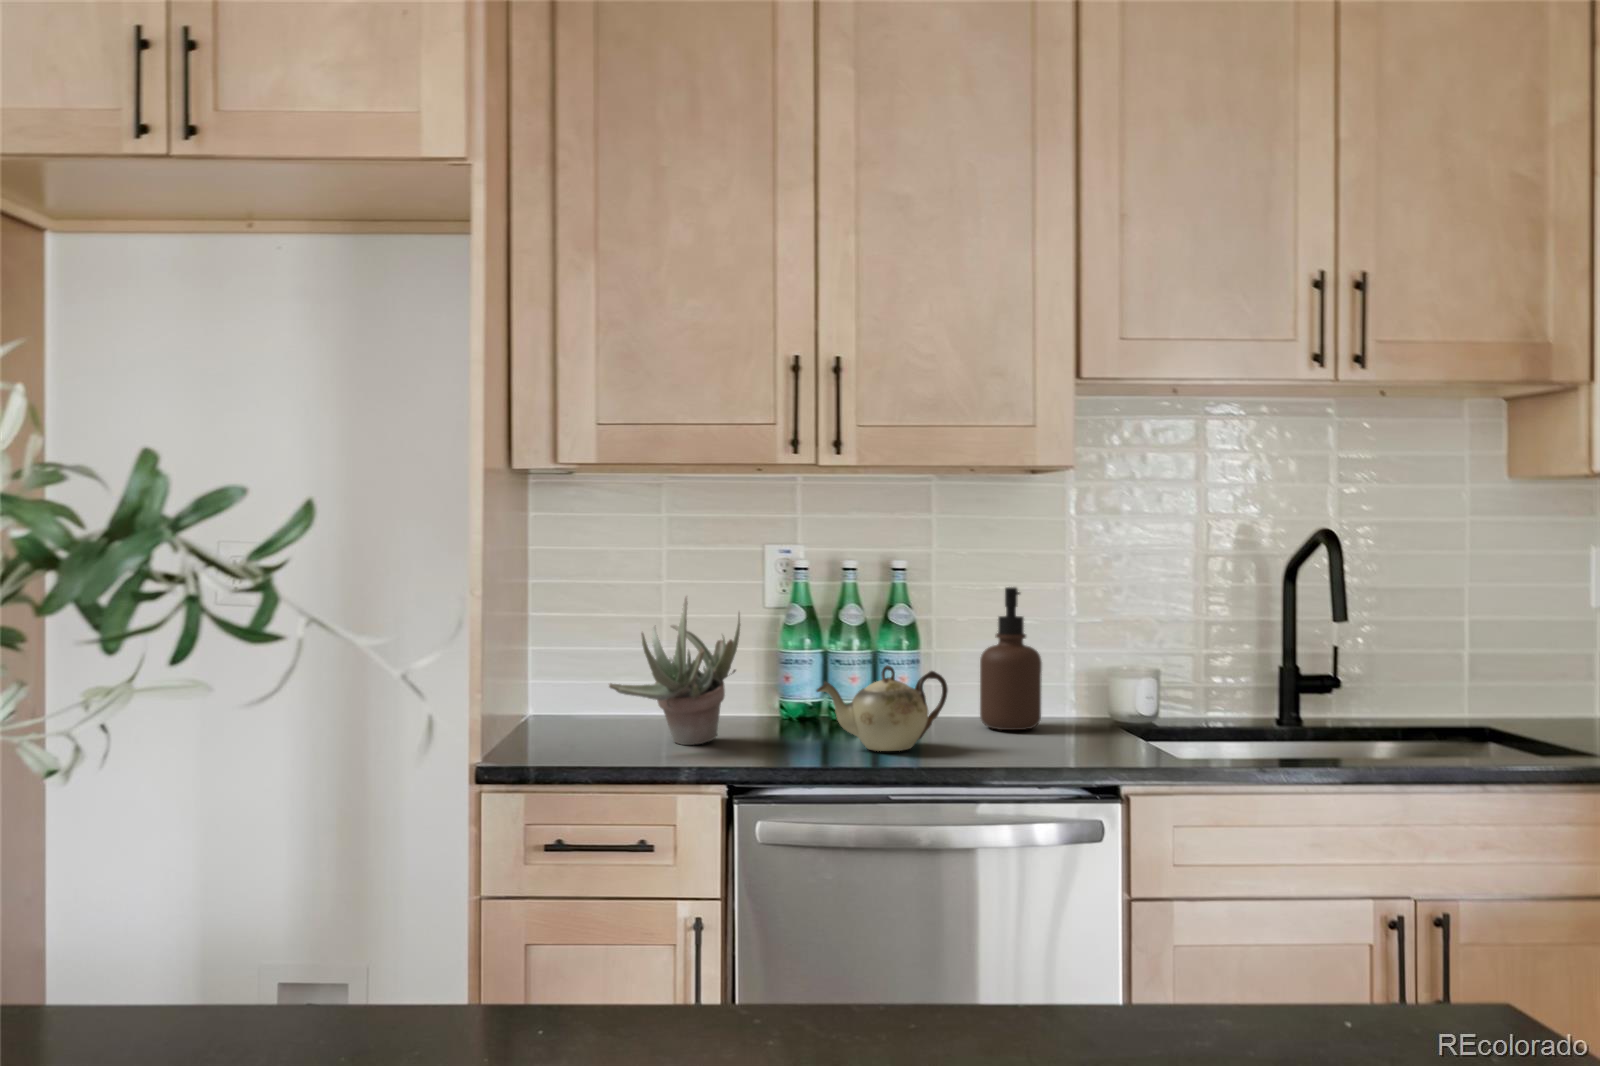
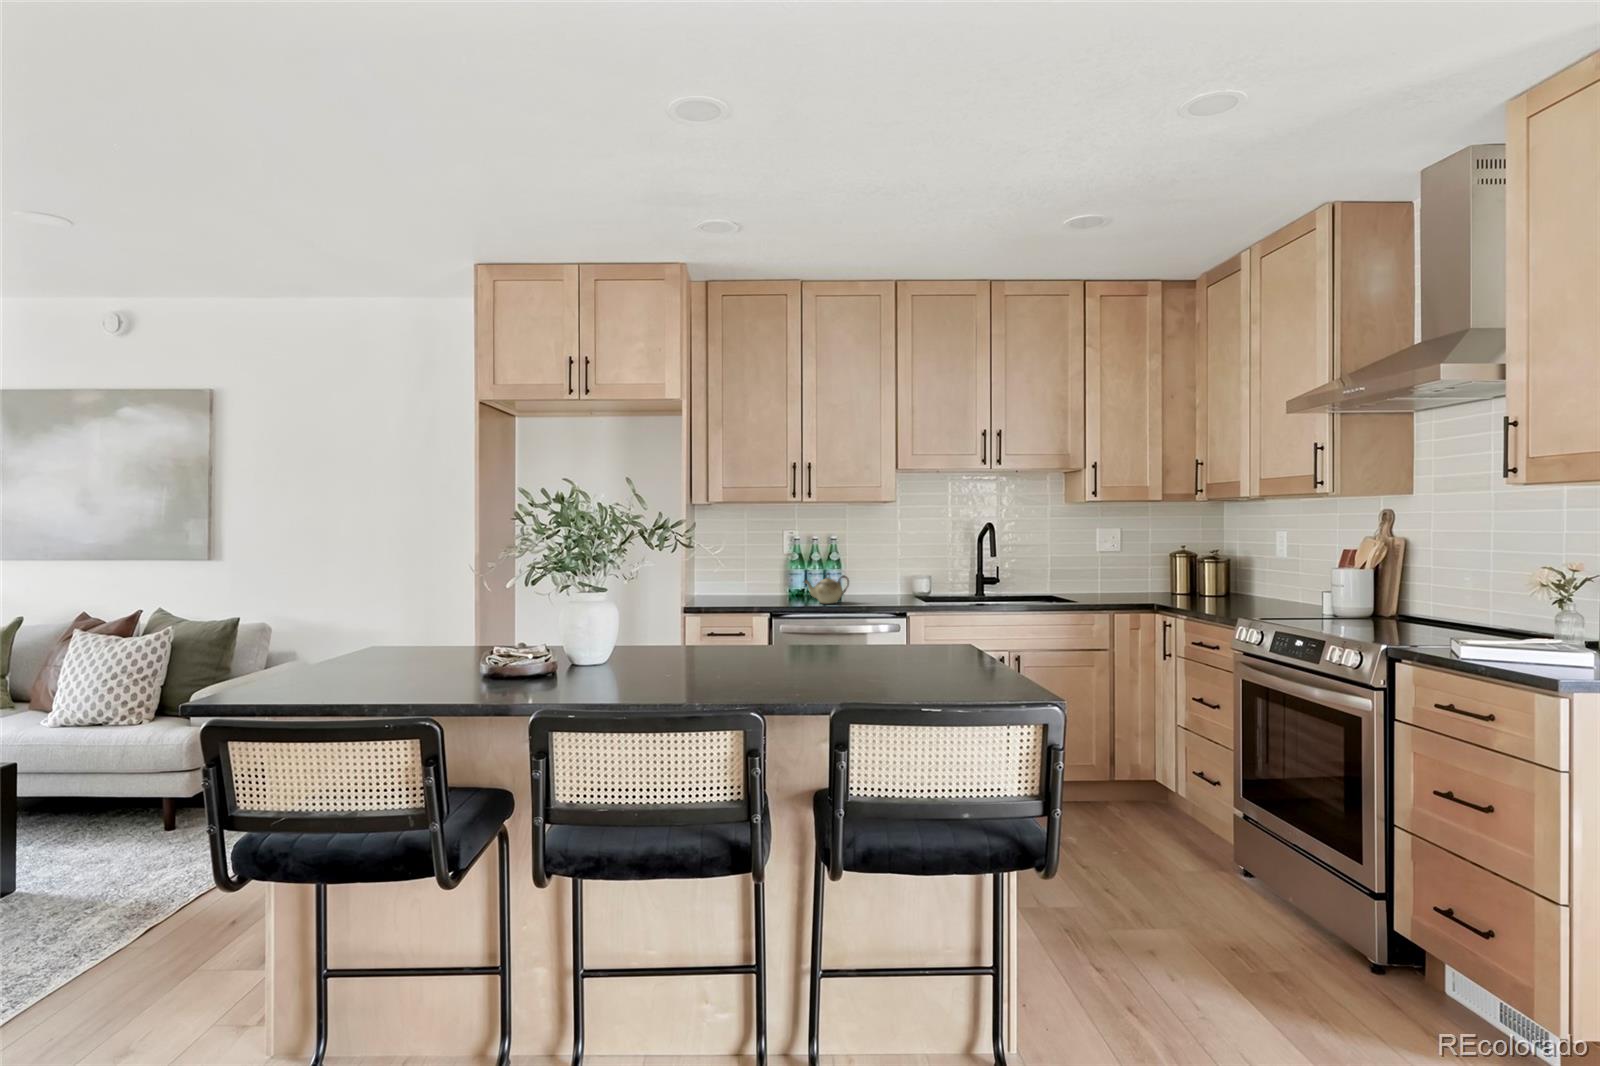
soap dispenser: present [980,587,1042,730] -> none [863,546,885,598]
succulent plant: present [609,596,740,745] -> none [729,549,775,603]

